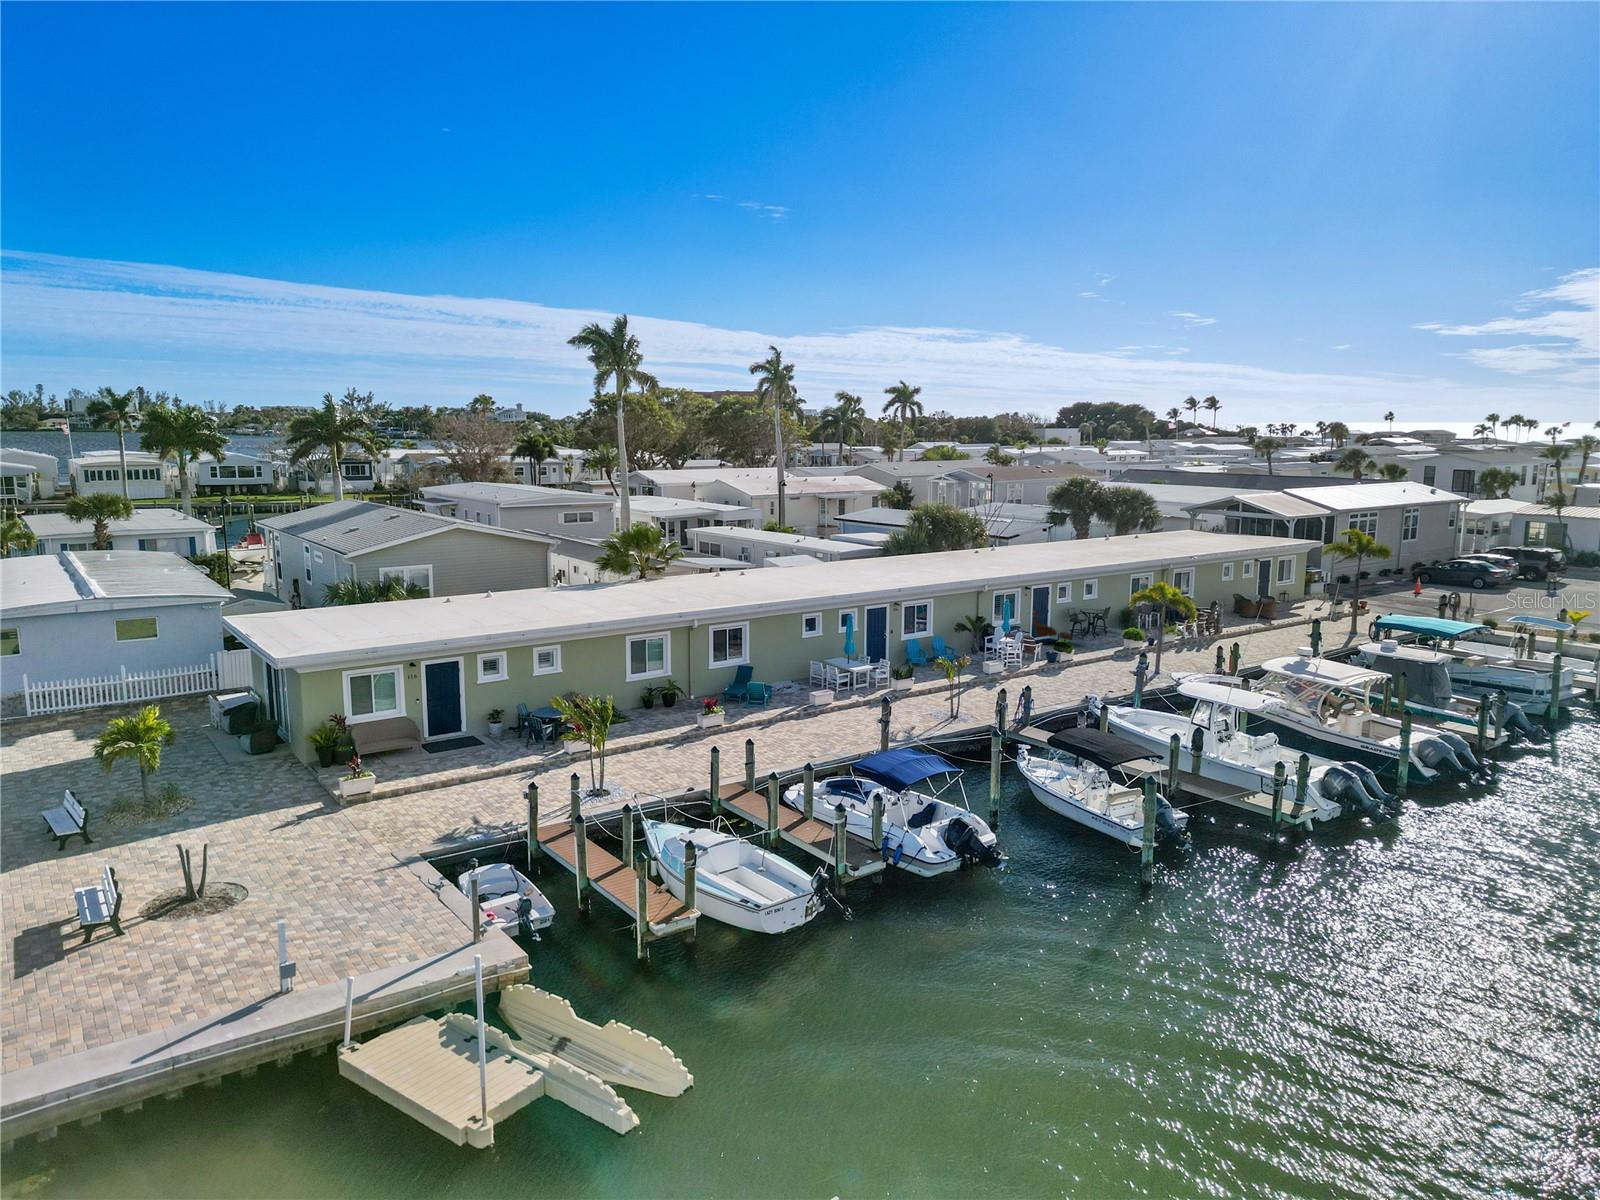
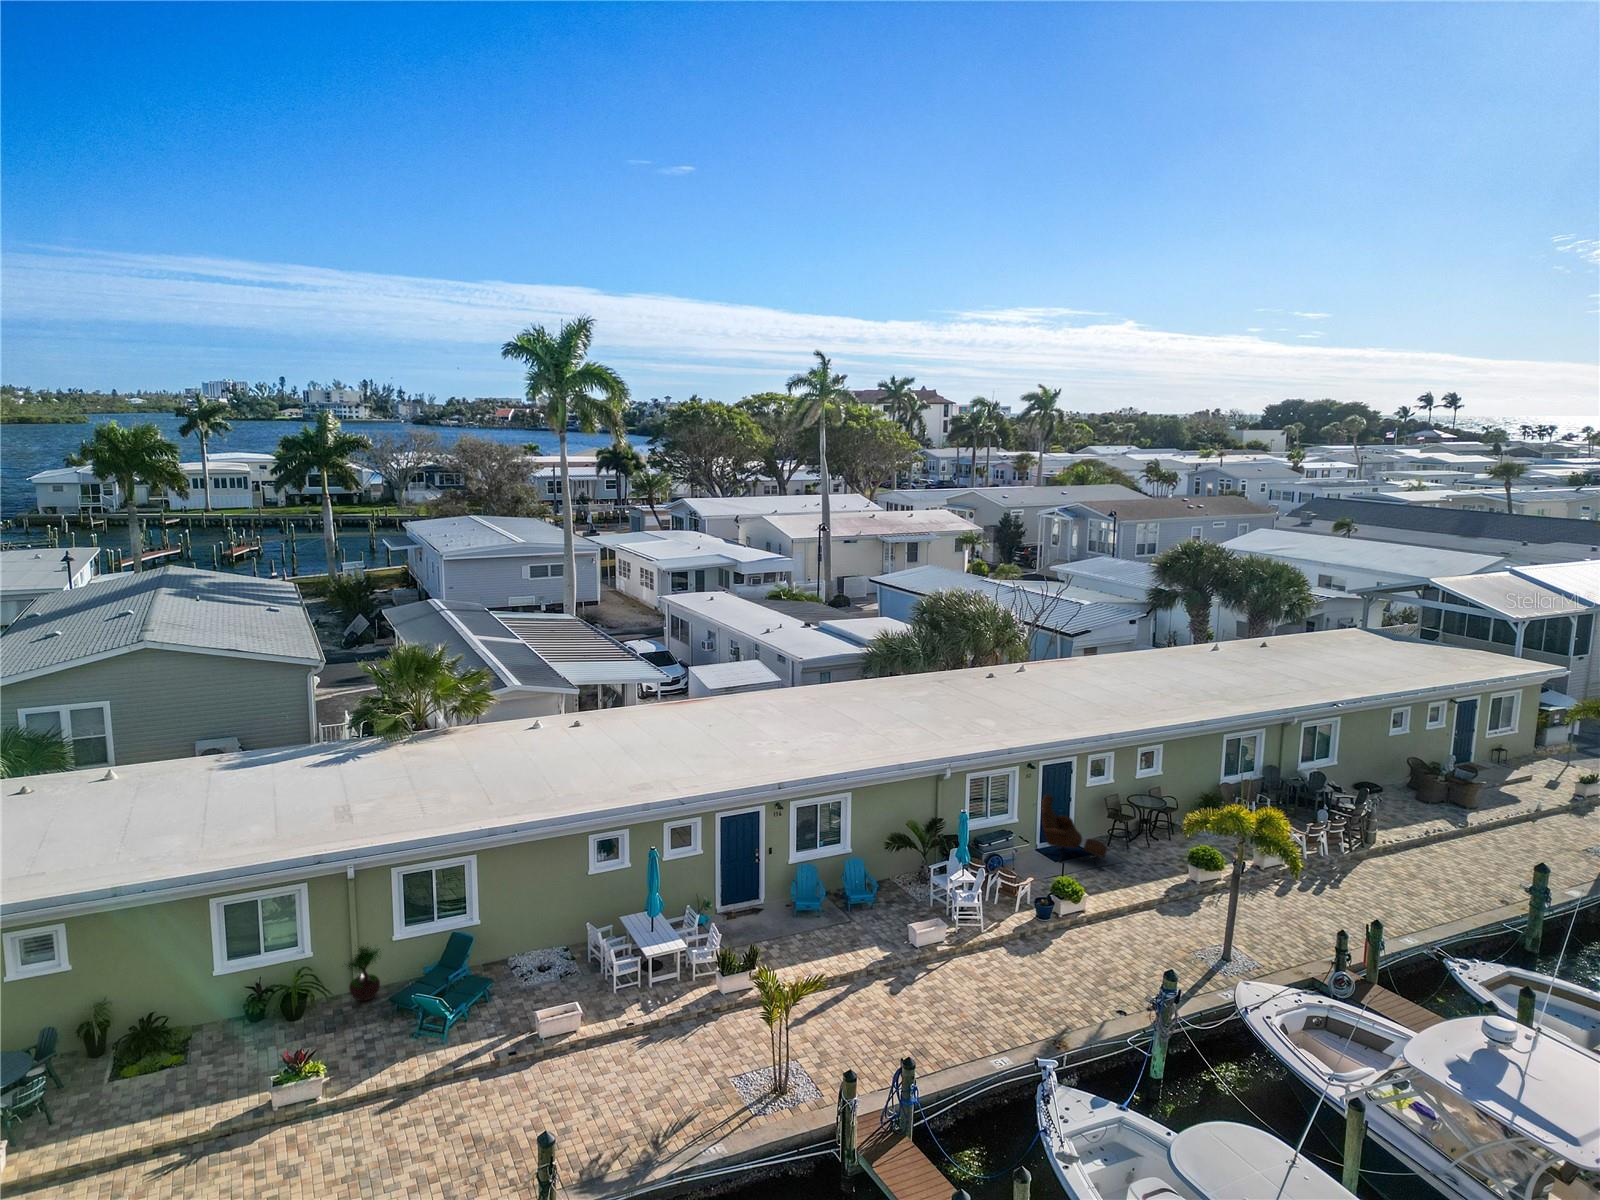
potted tree: none [693,664,714,701] -> present [348,946,381,1001]

